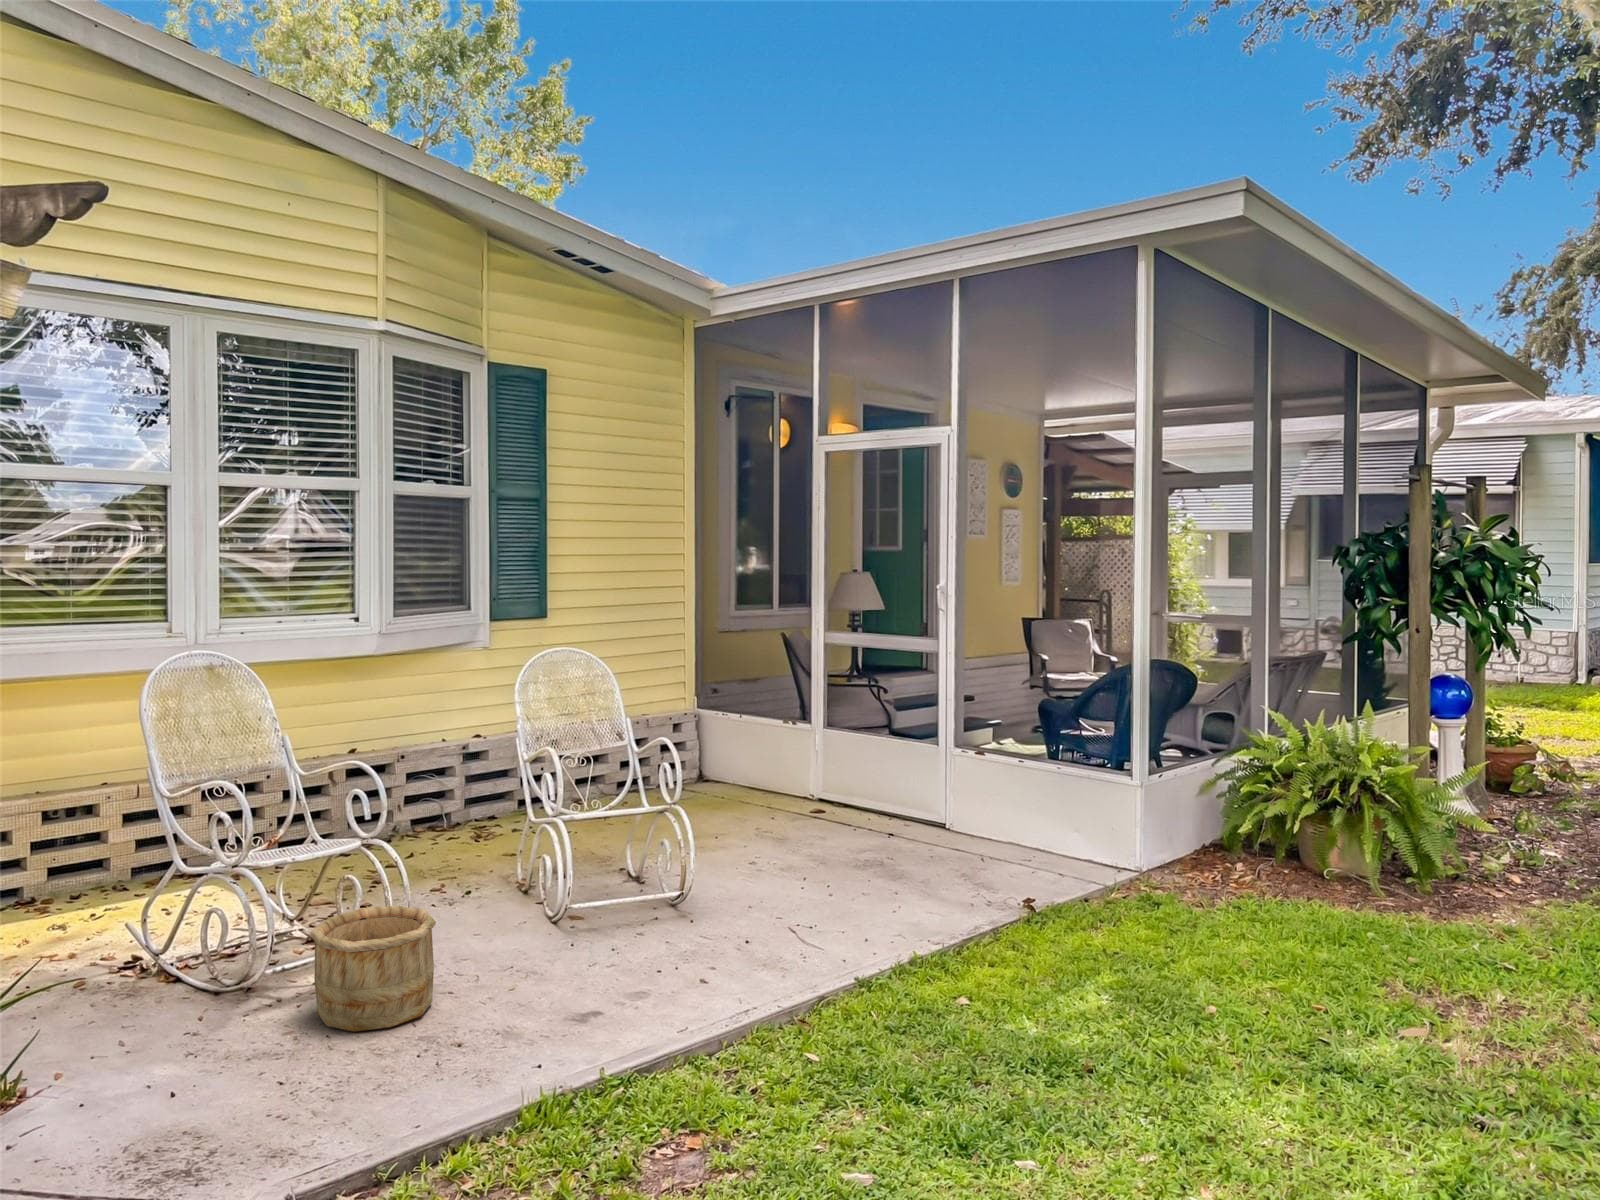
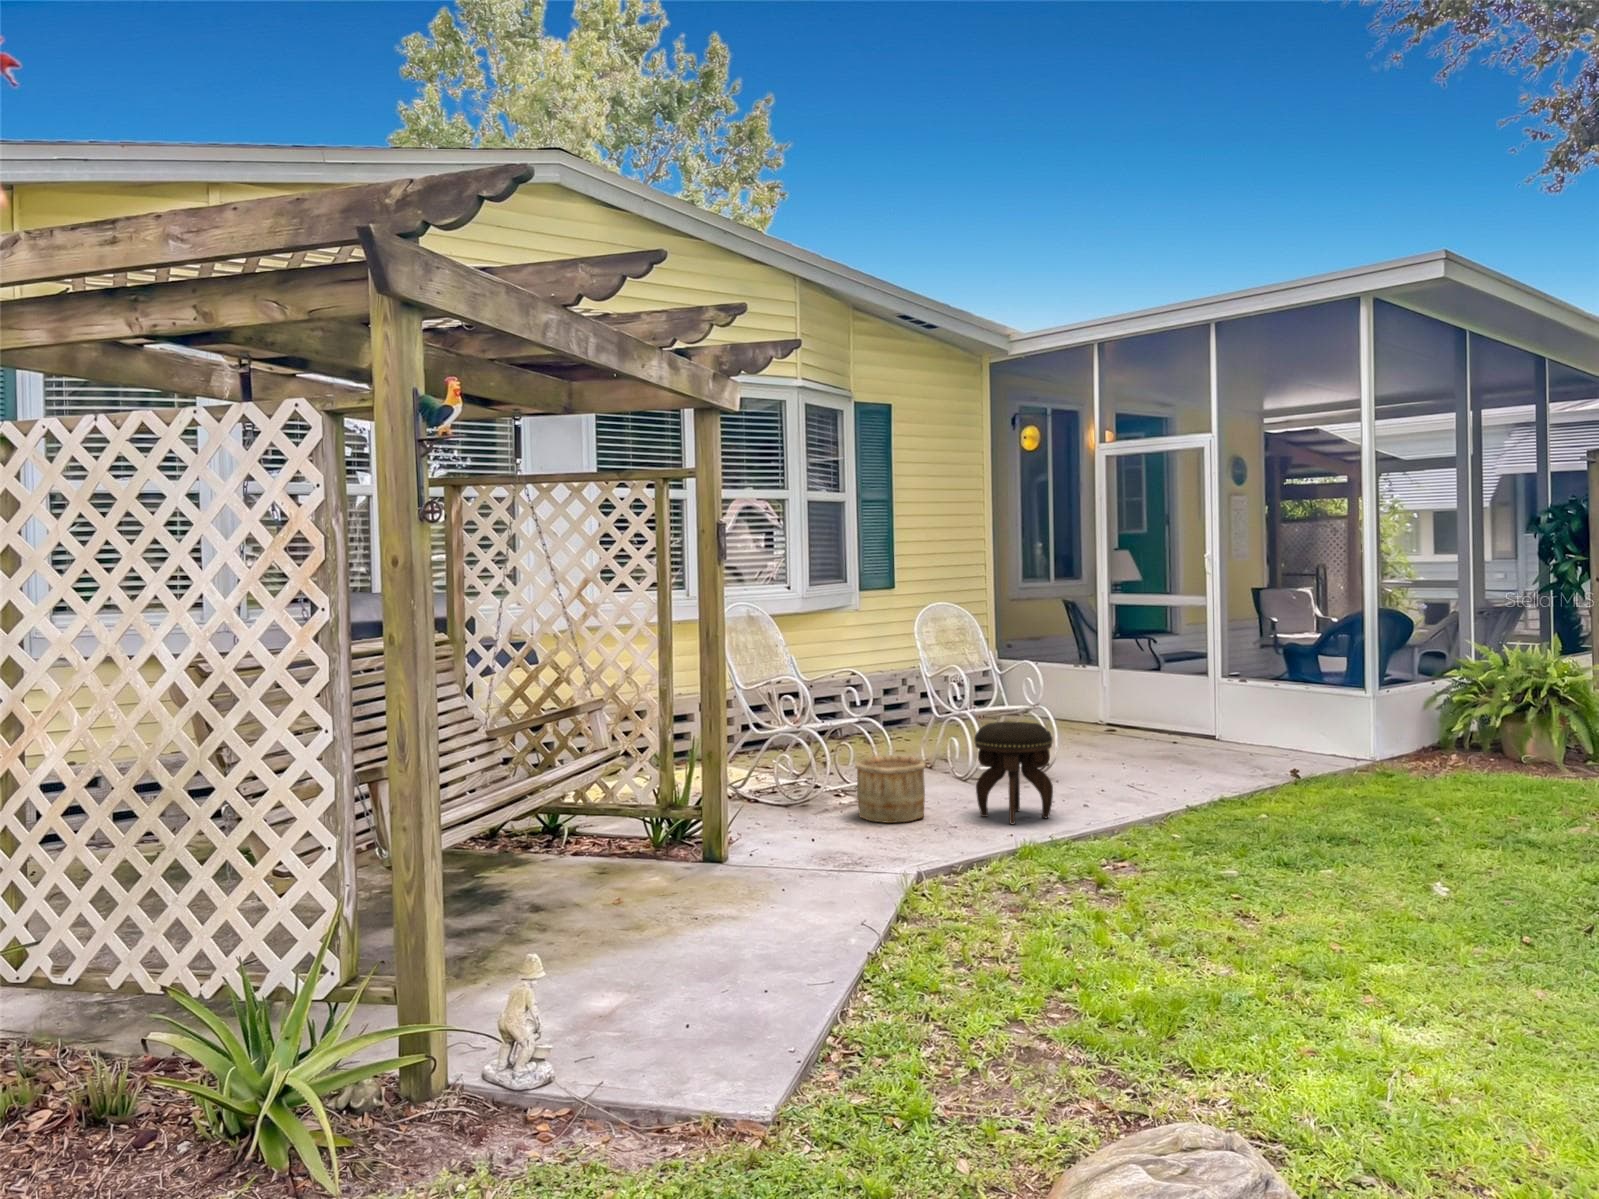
footstool: none [508,855,634,1034] -> present [974,721,1053,824]

